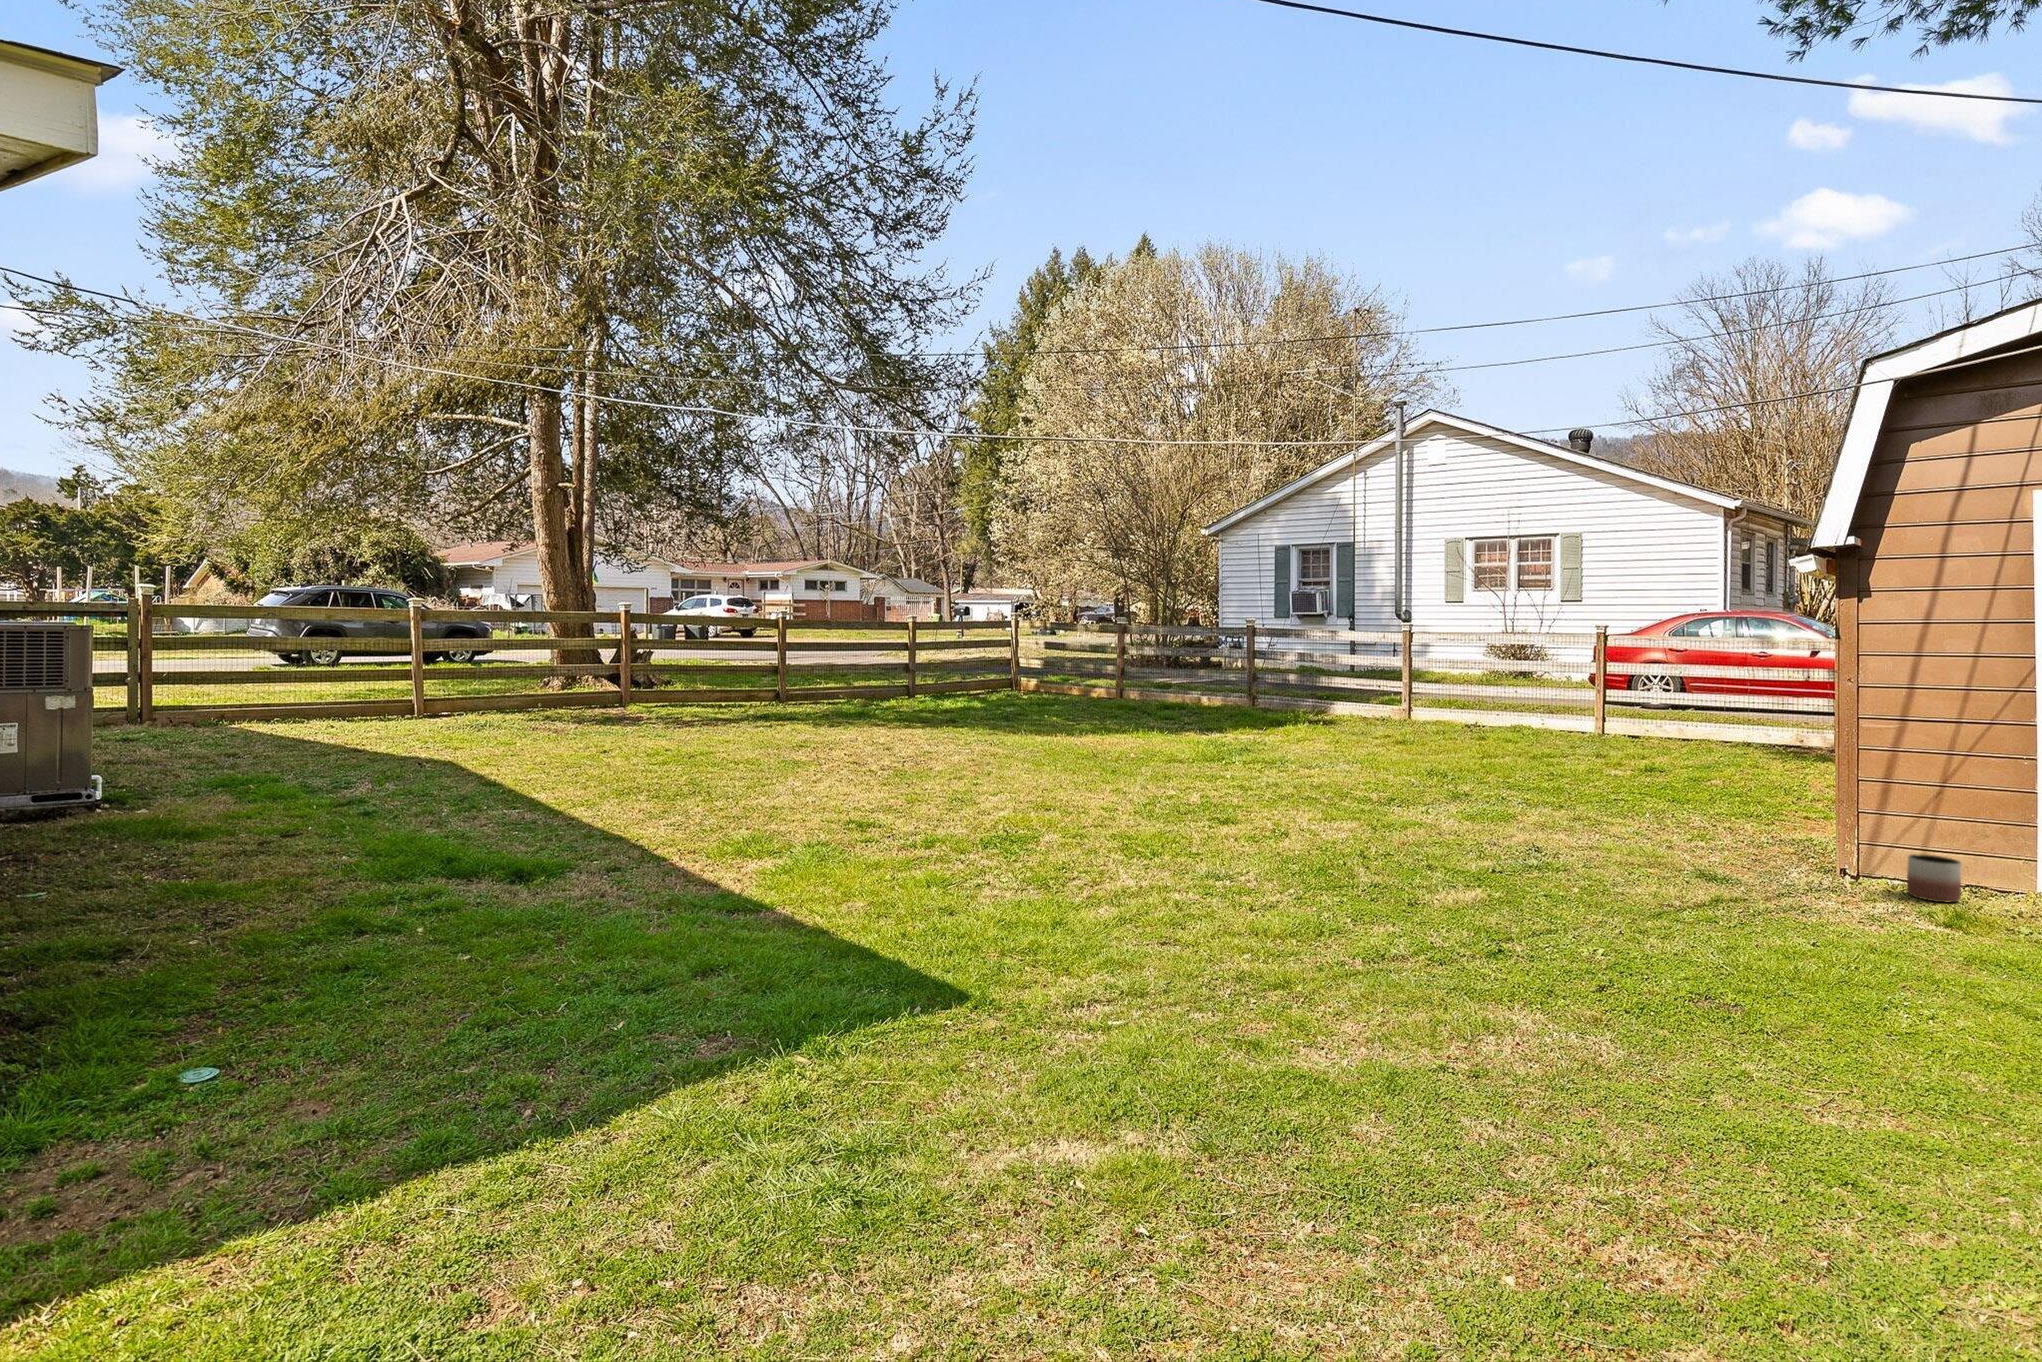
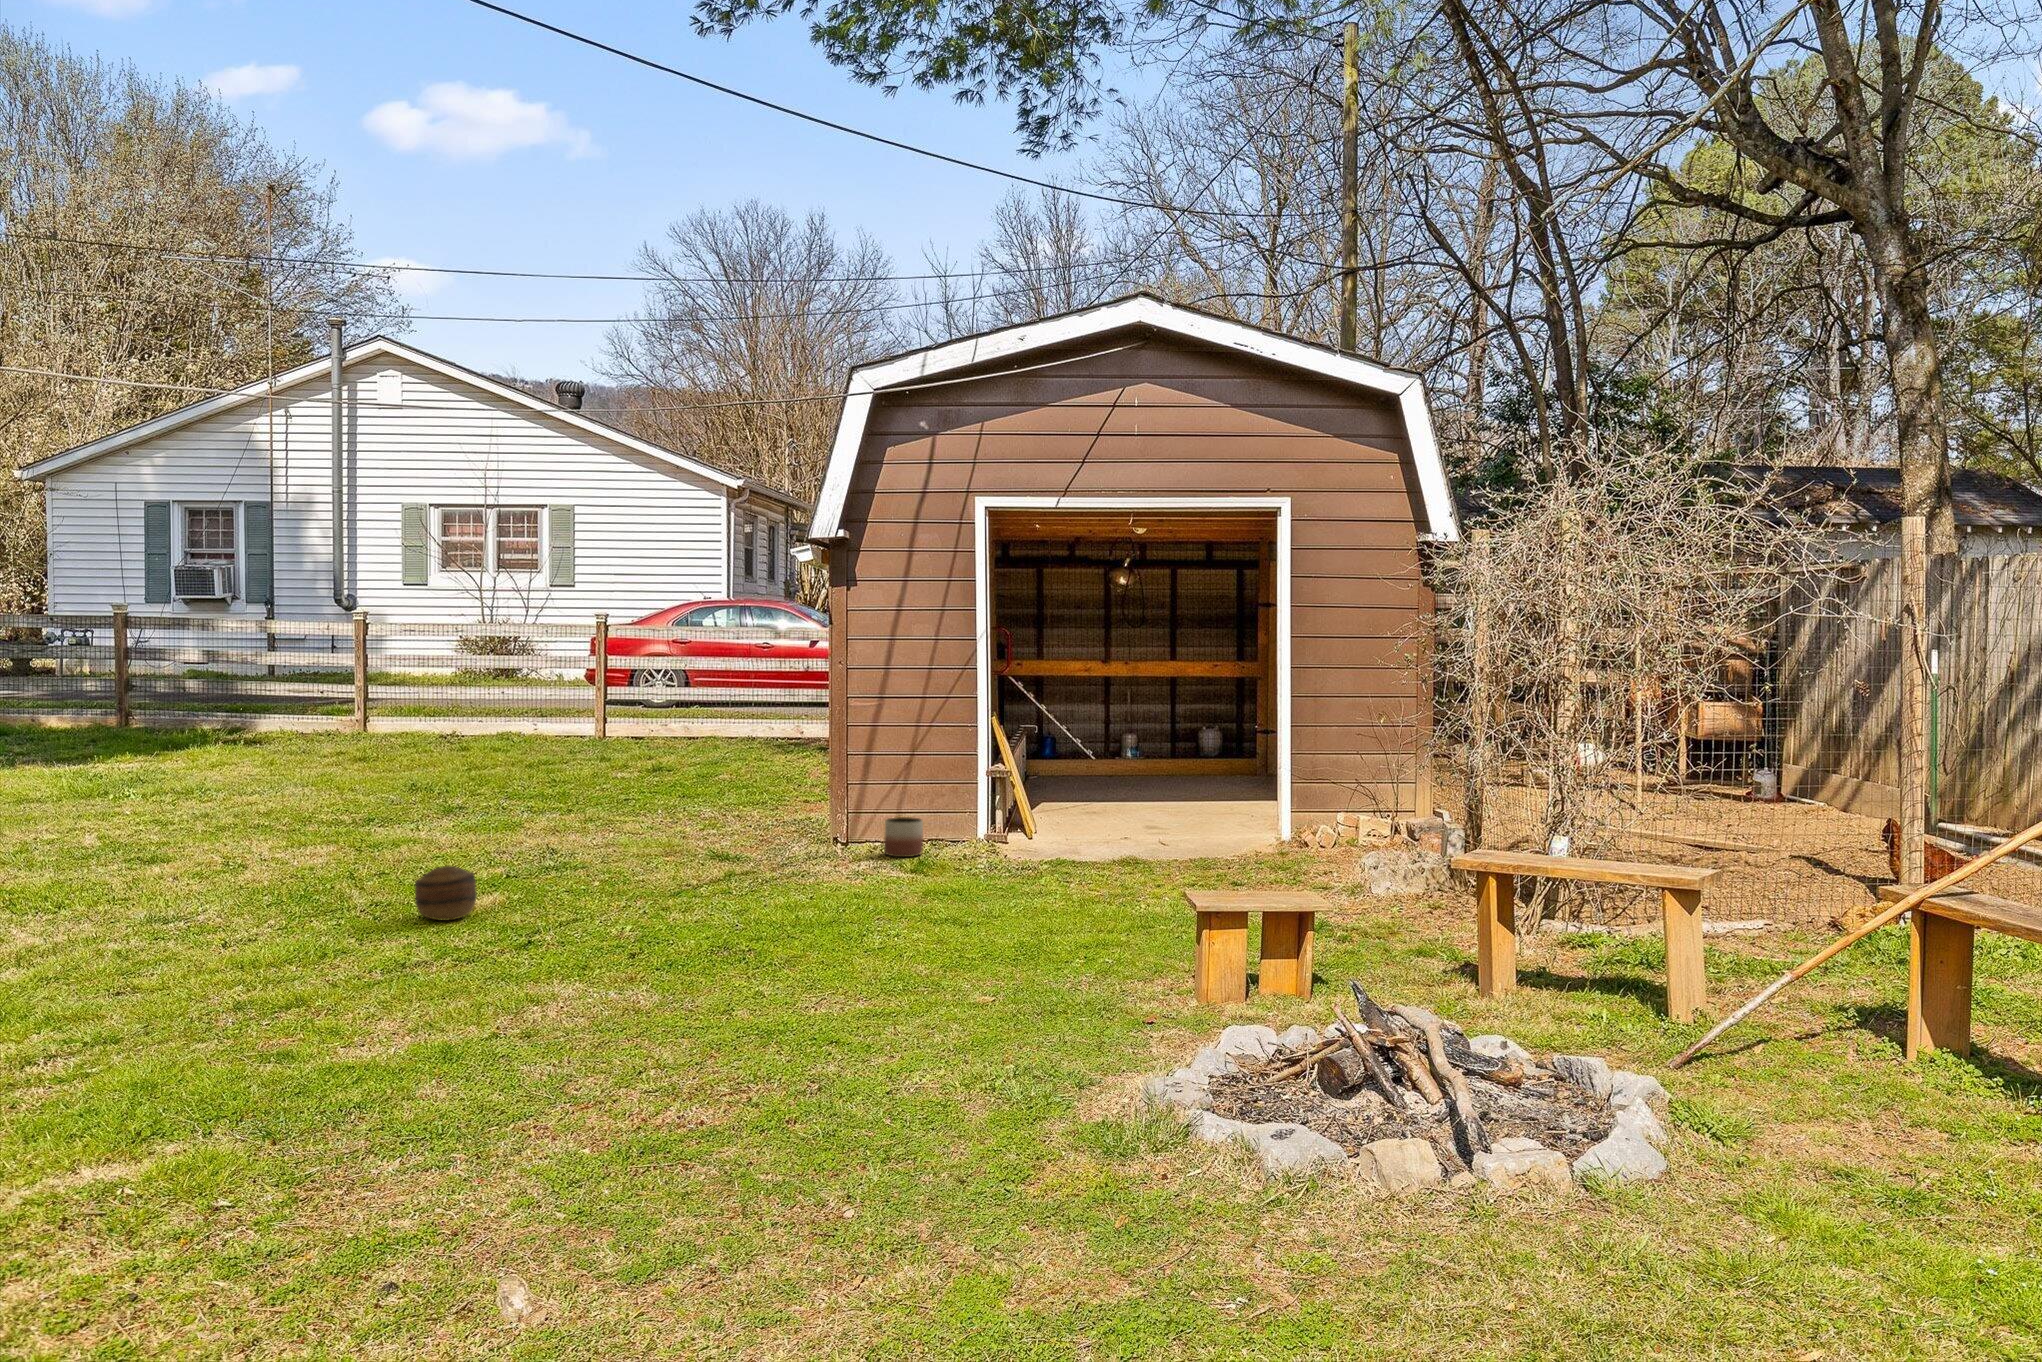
basket: none [1410,847,1461,895] -> present [415,866,477,921]

